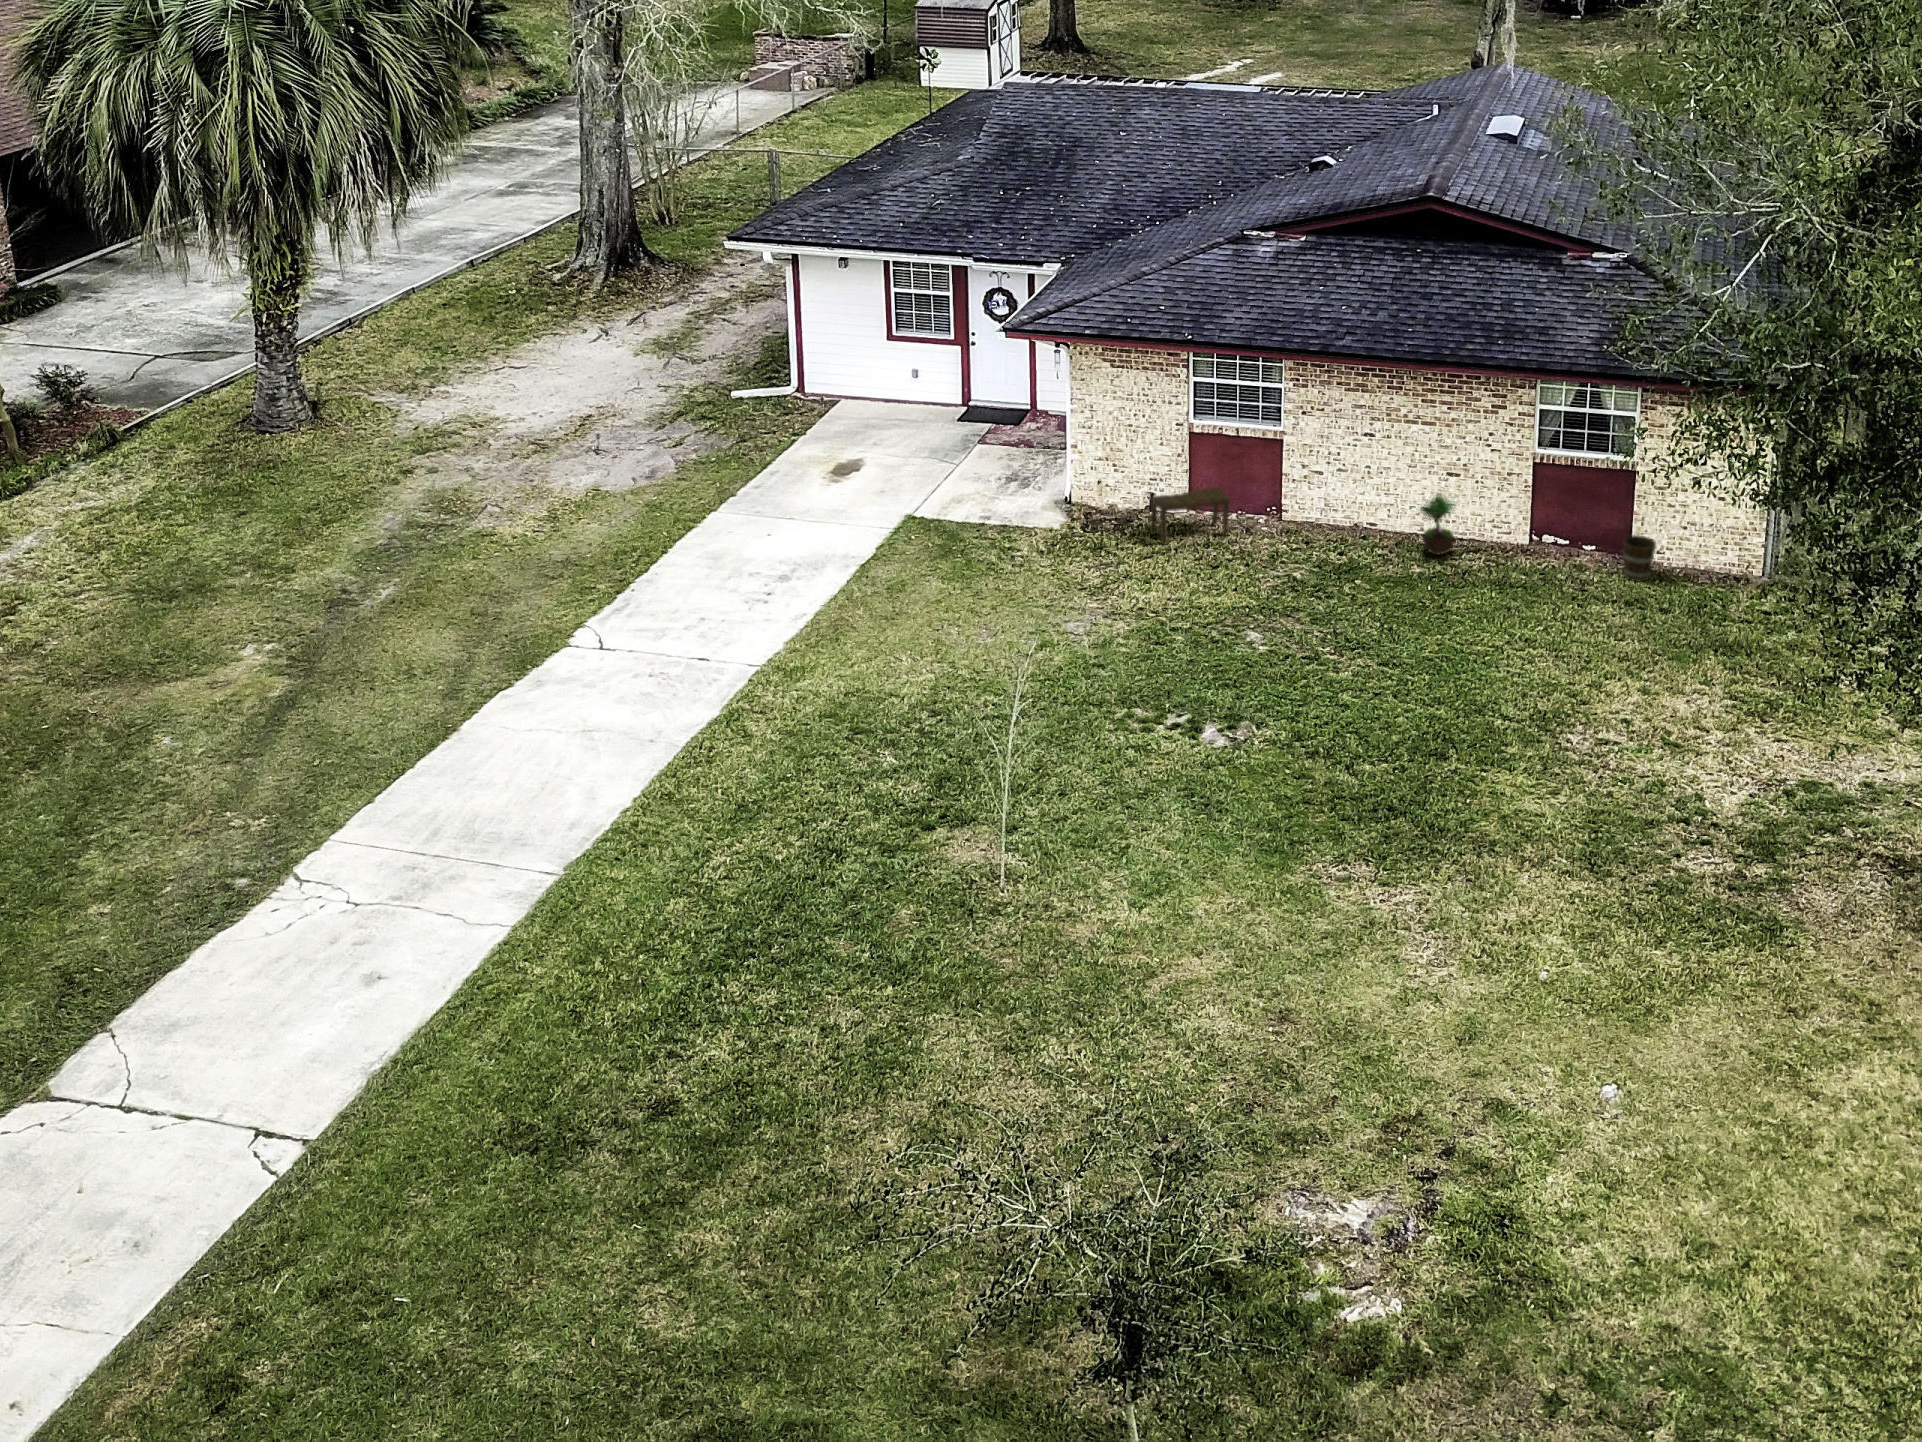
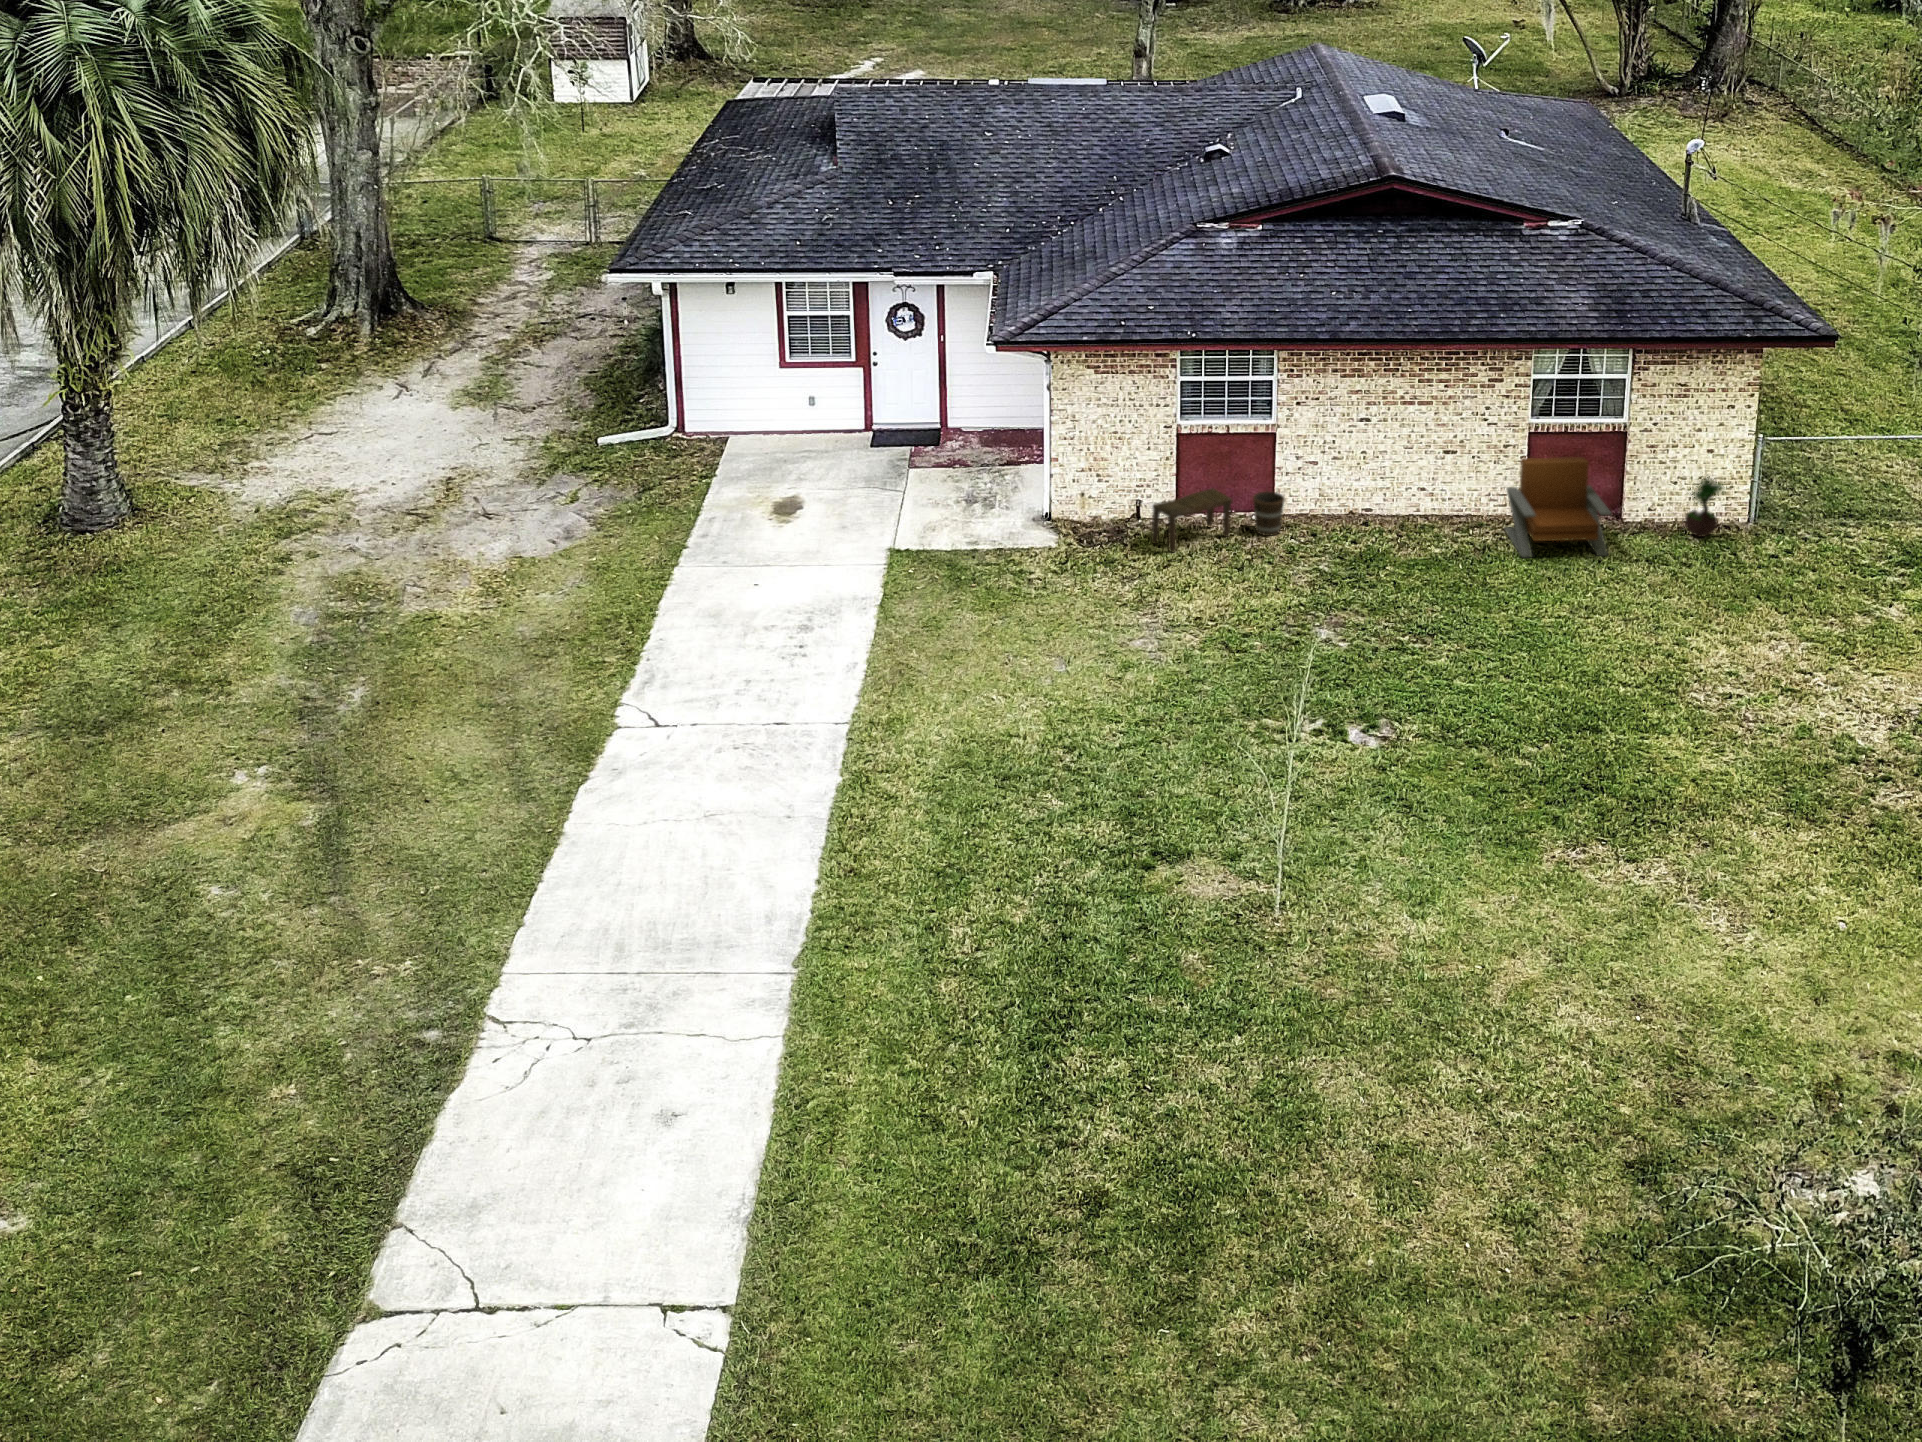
lounge chair: none [1504,487,1600,595] -> present [1505,457,1611,558]
potted tree: present [1419,494,1455,555] -> present [1685,476,1725,537]
bucket: present [1623,535,1656,581] -> present [1253,491,1285,536]

